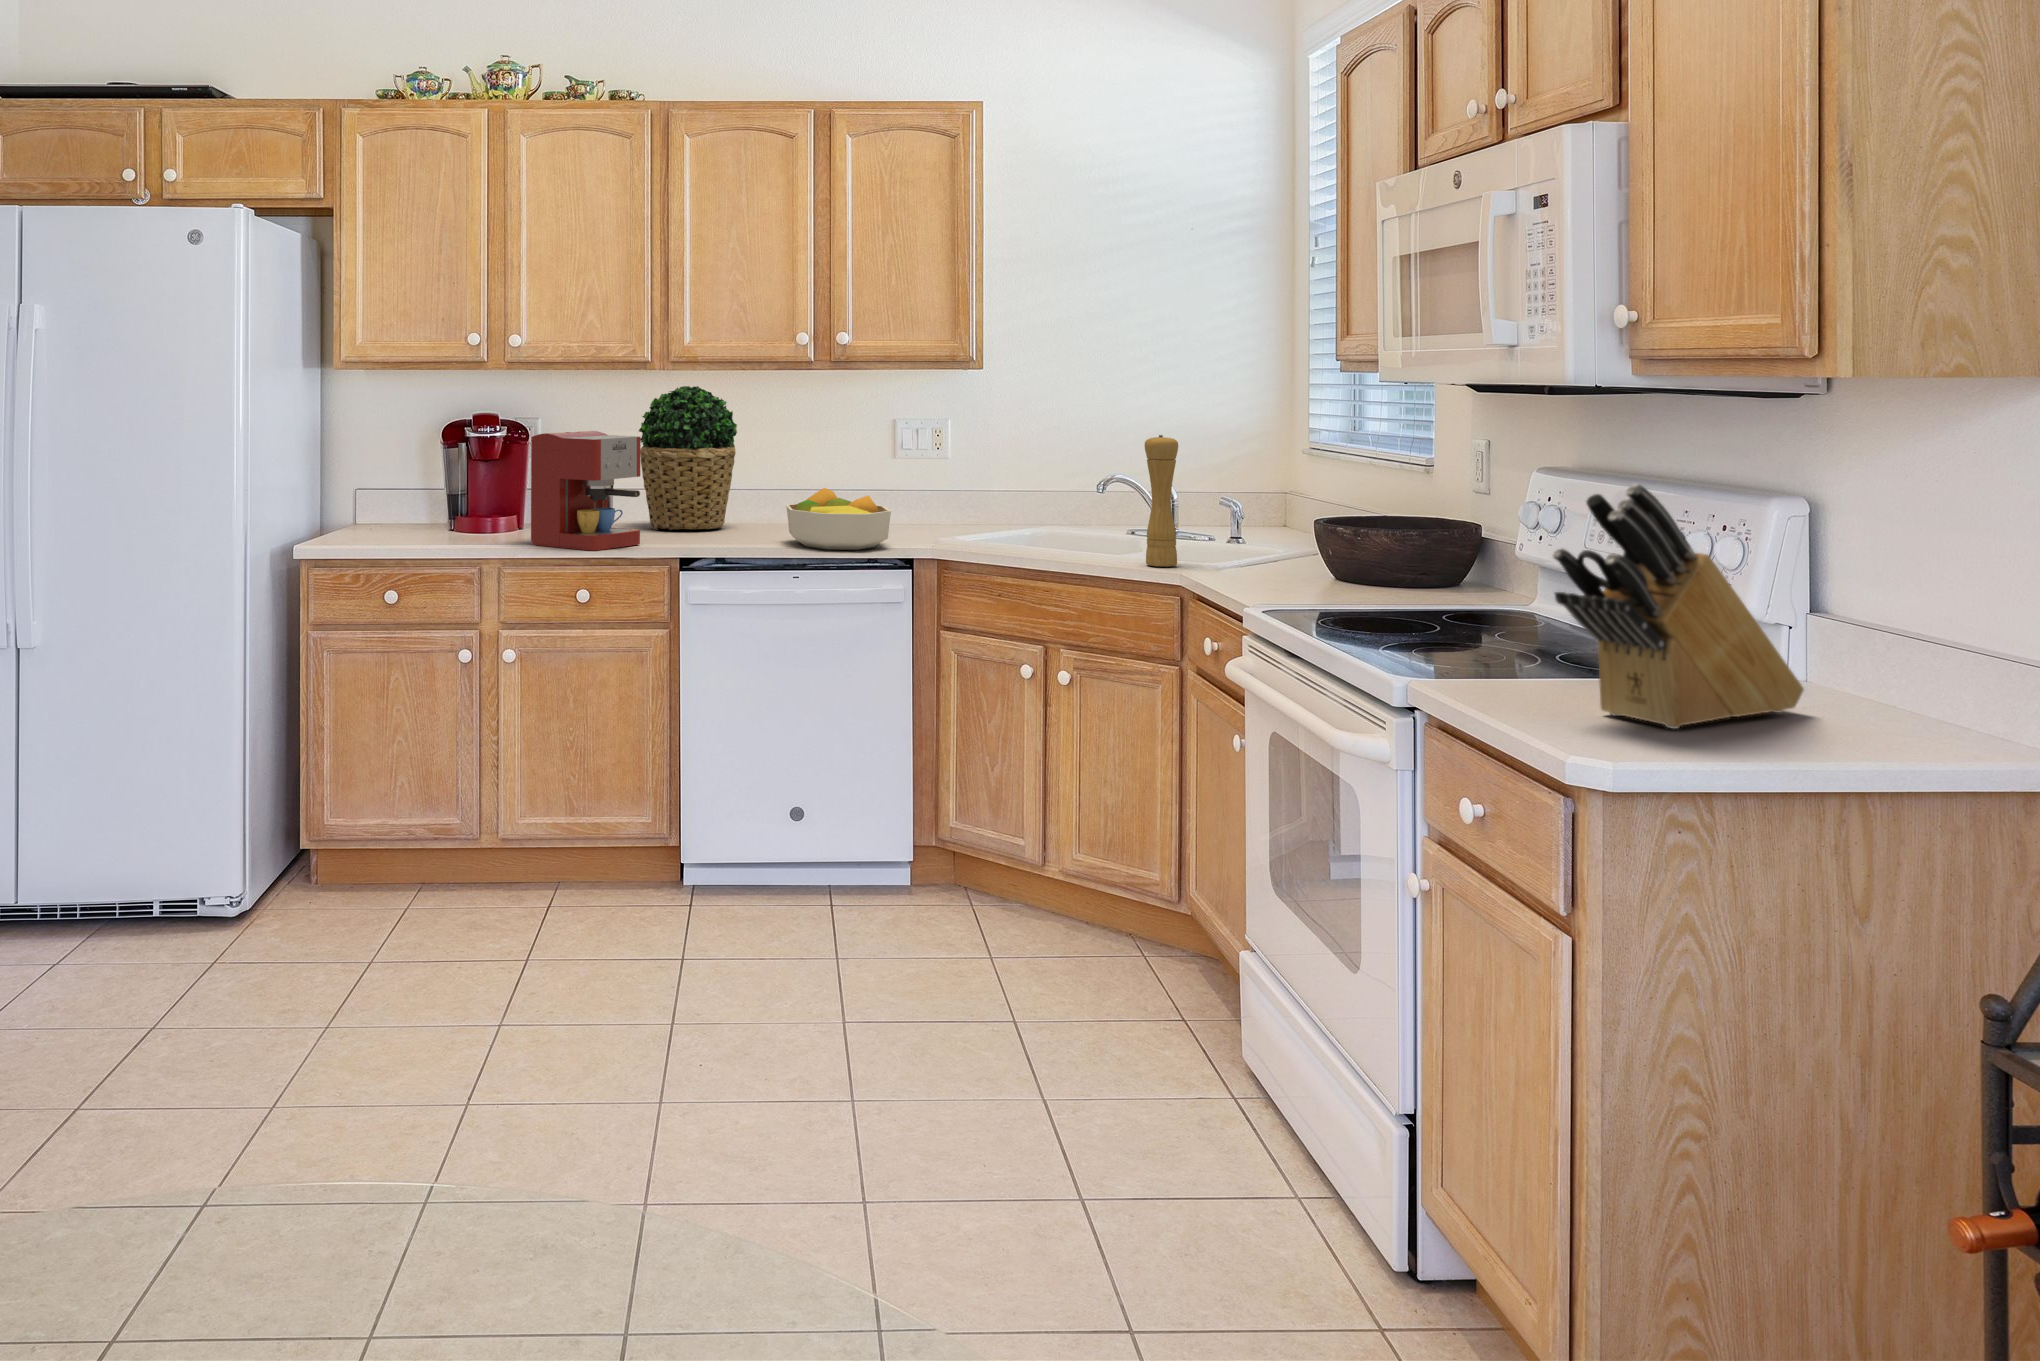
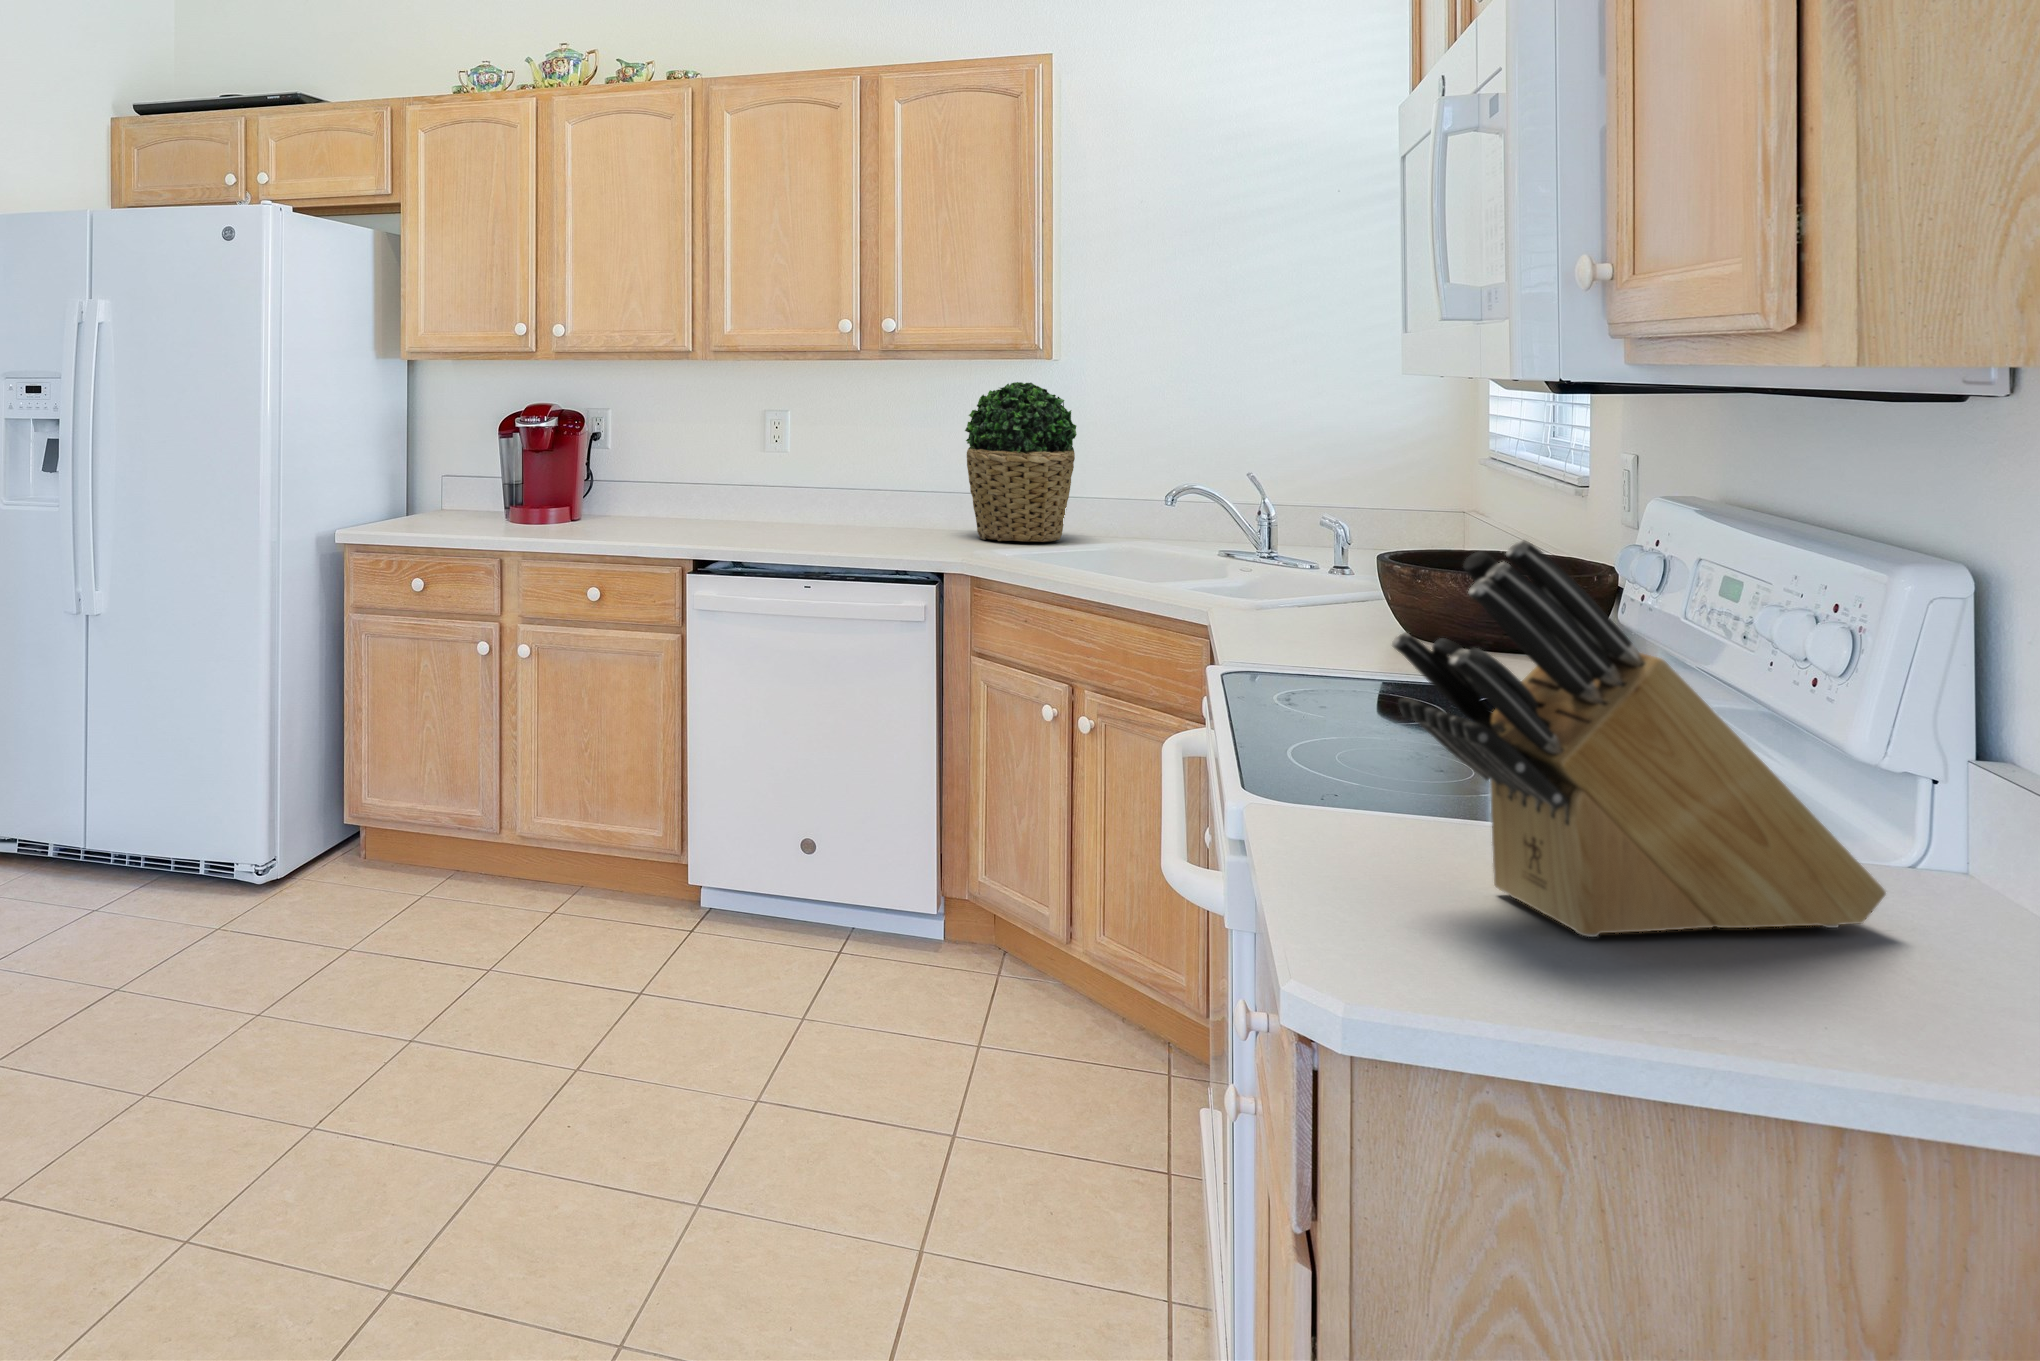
potted plant: present [639,386,737,530] -> present [965,382,1077,542]
coffee maker: present [531,431,641,551] -> none [546,423,653,548]
pepper mill: present [1144,435,1178,567] -> none [1181,441,1223,601]
fruit bowl: present [786,488,891,550] -> none [803,490,915,561]

